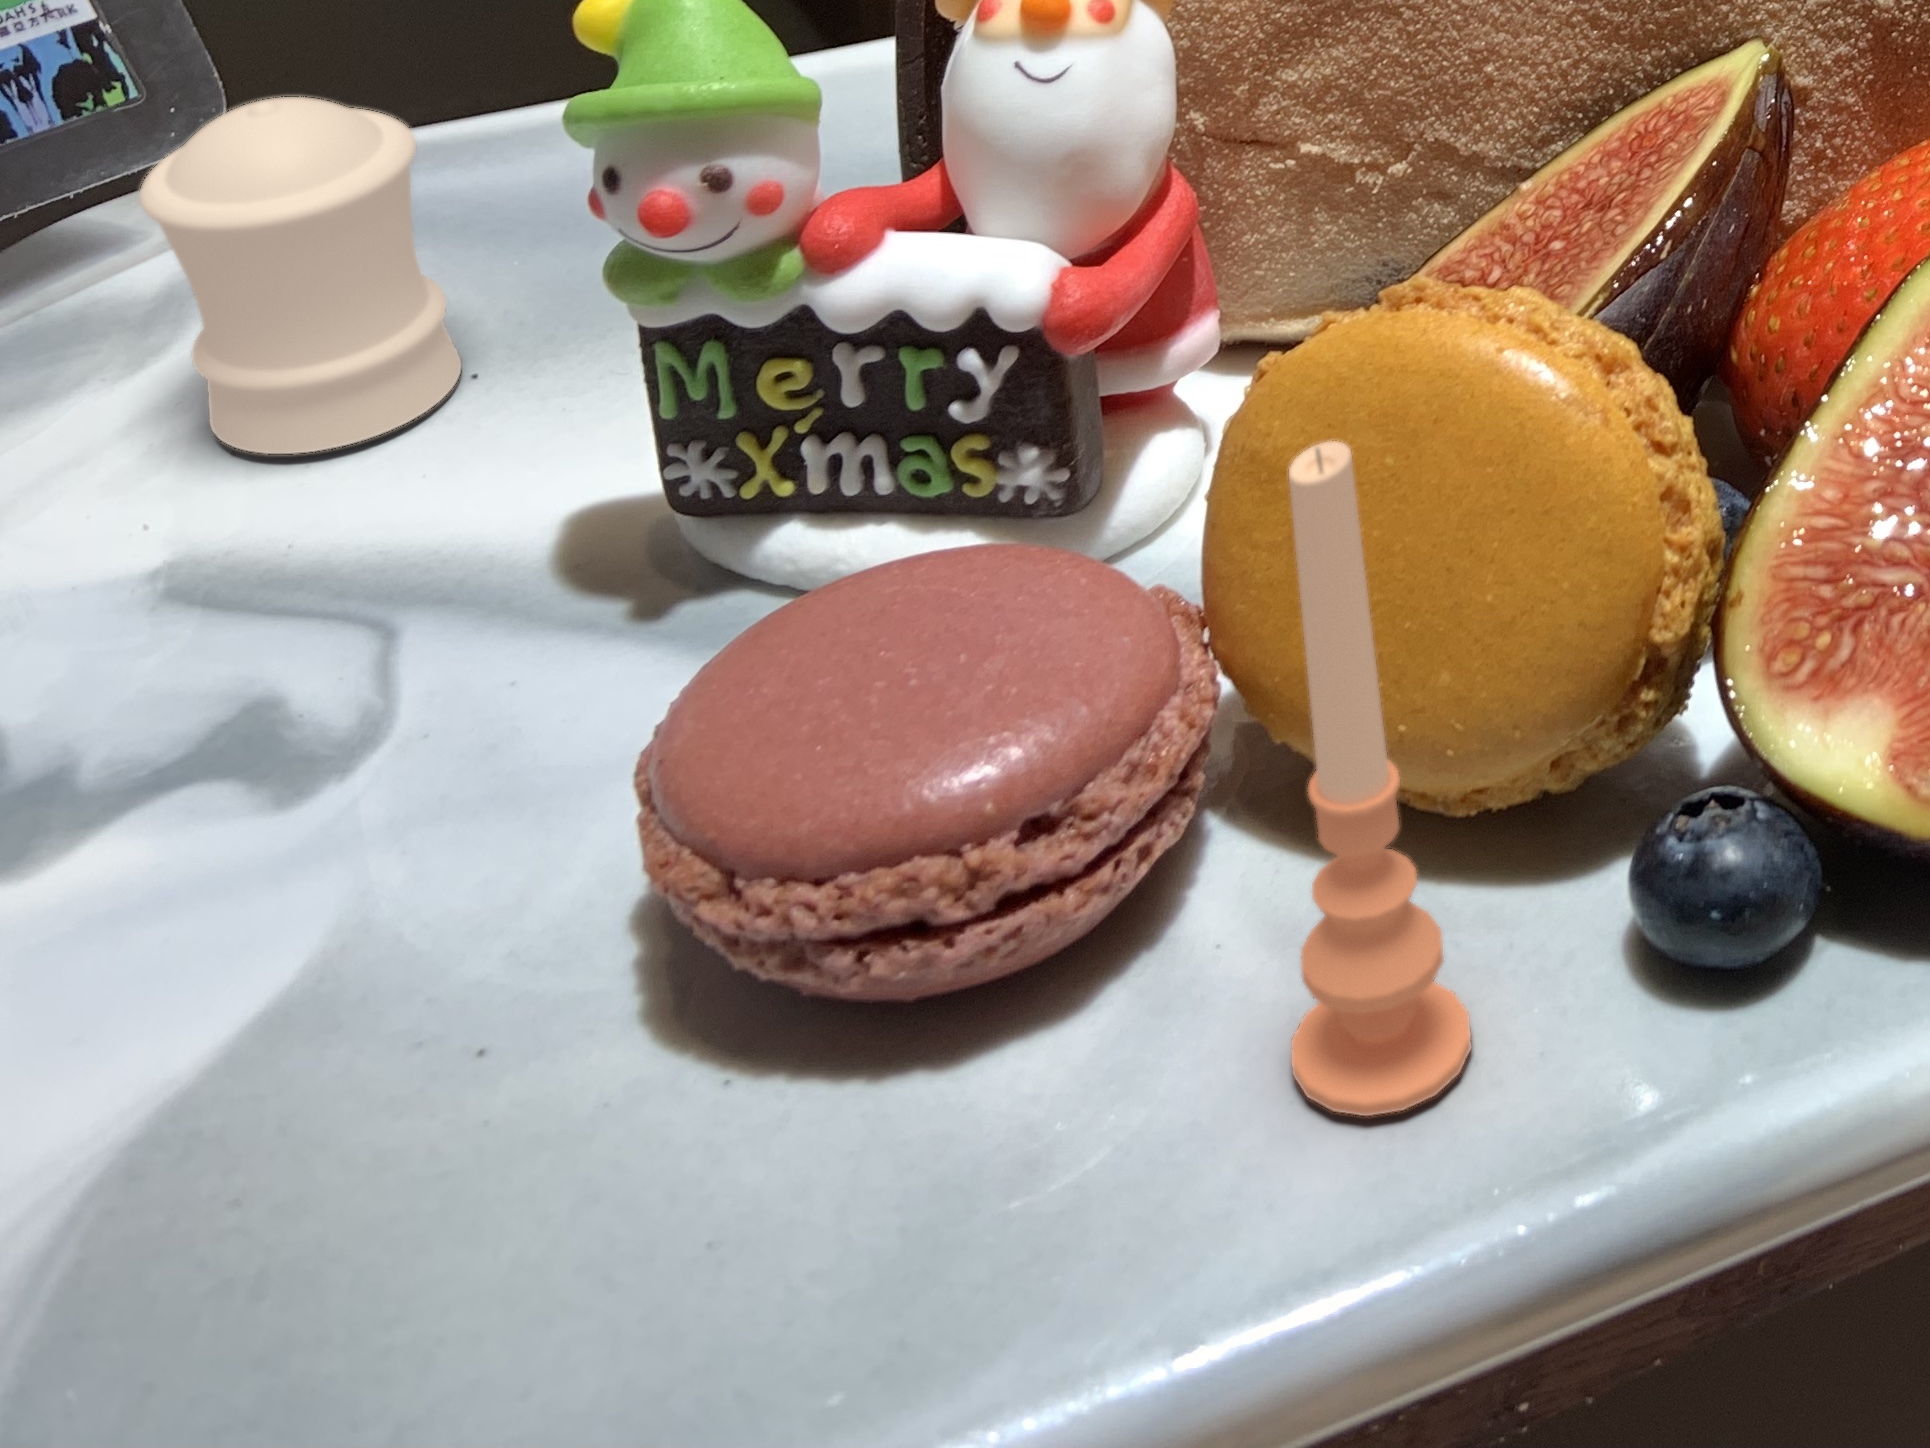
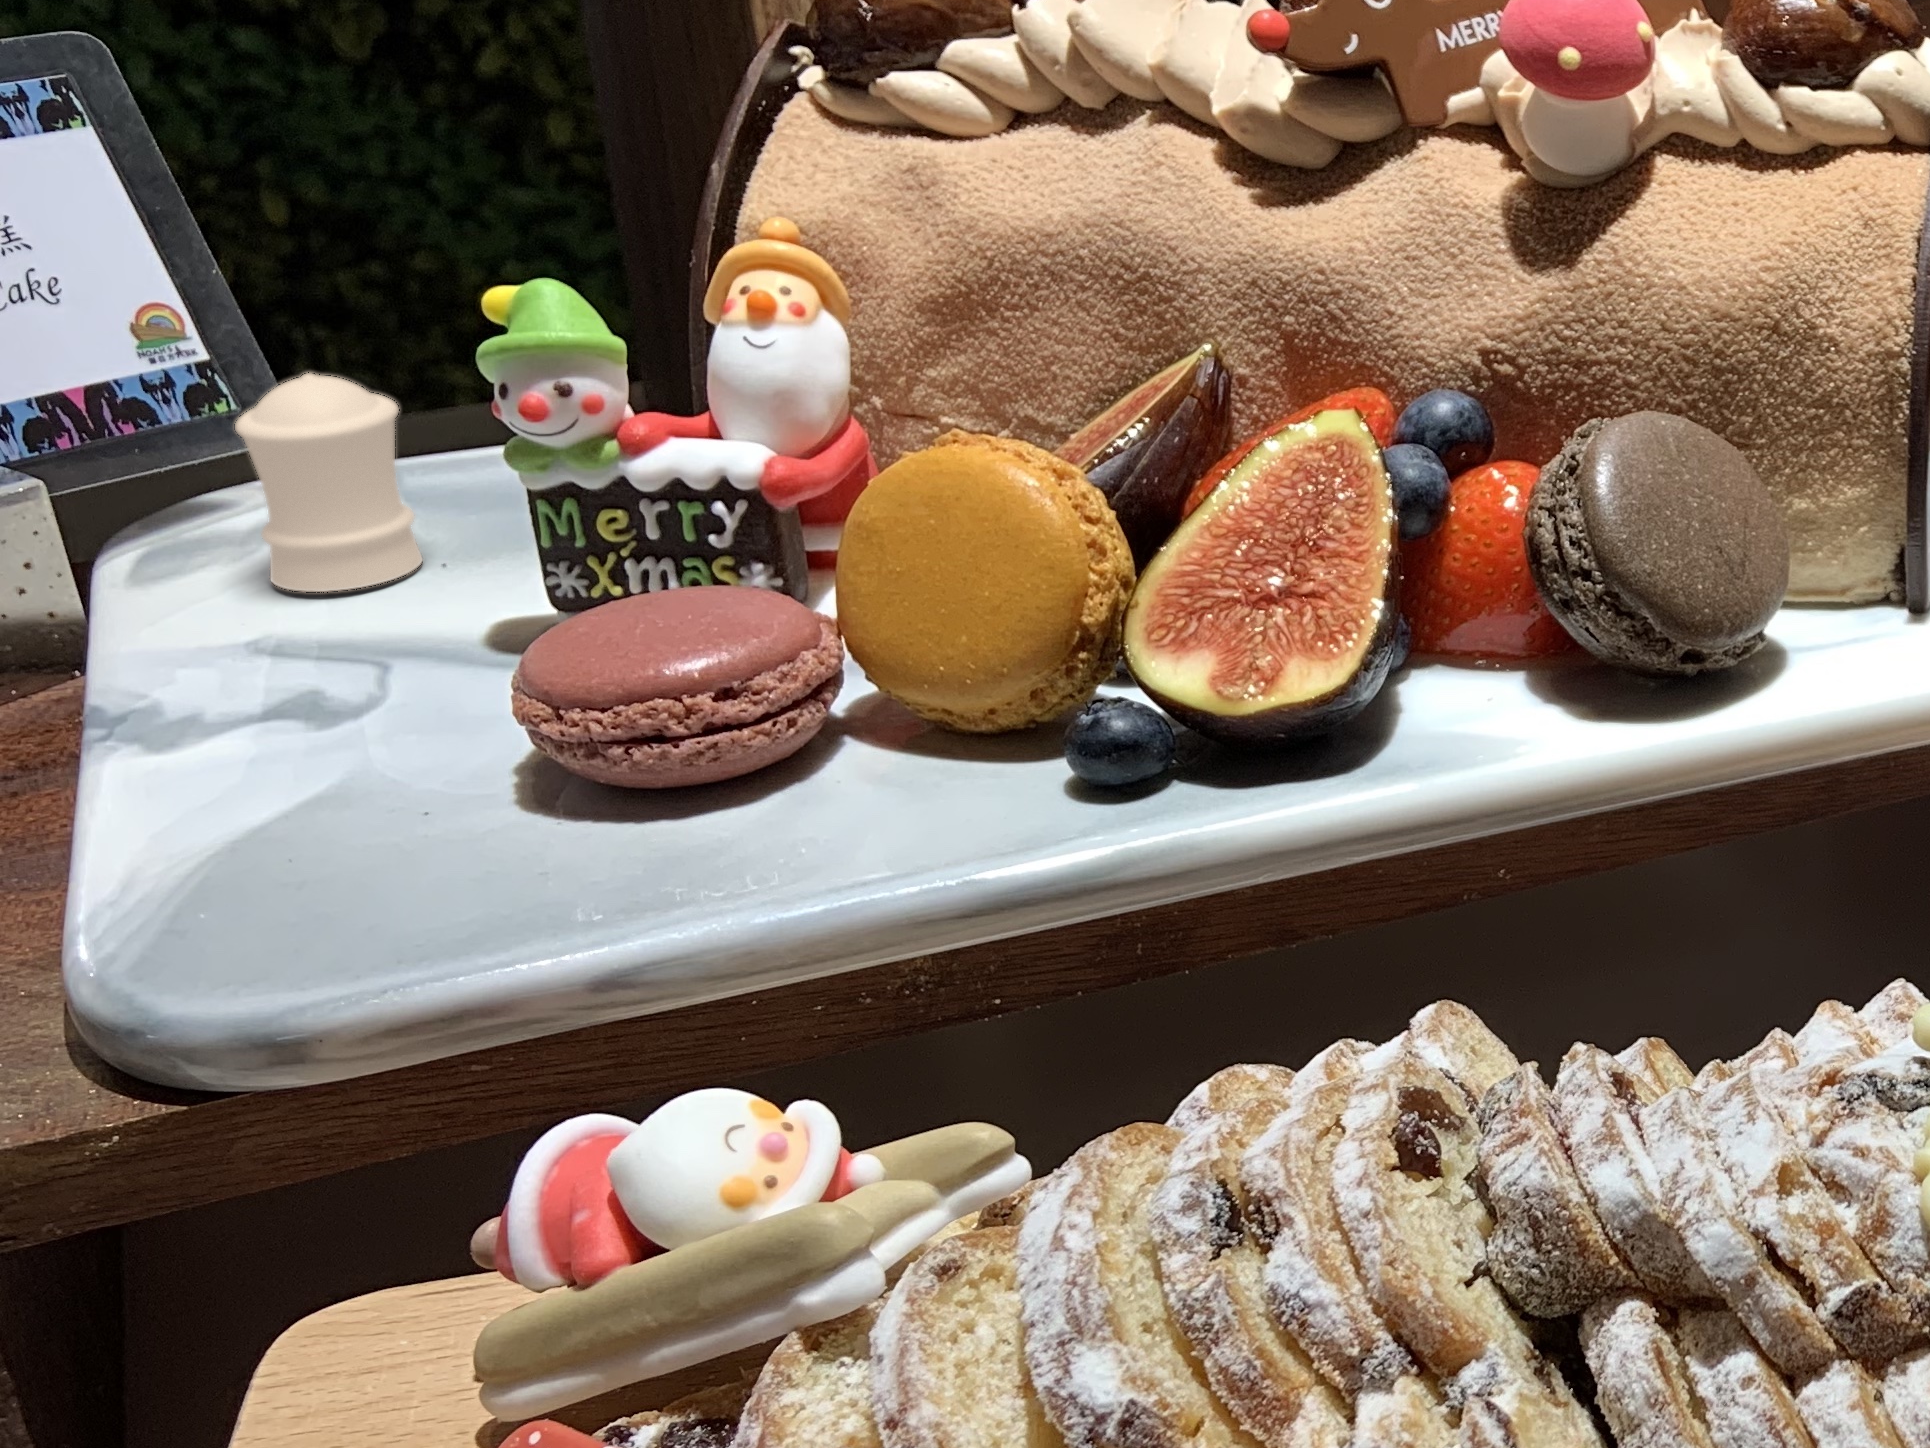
candle: present [1289,441,1471,1116] -> none [839,433,956,826]

